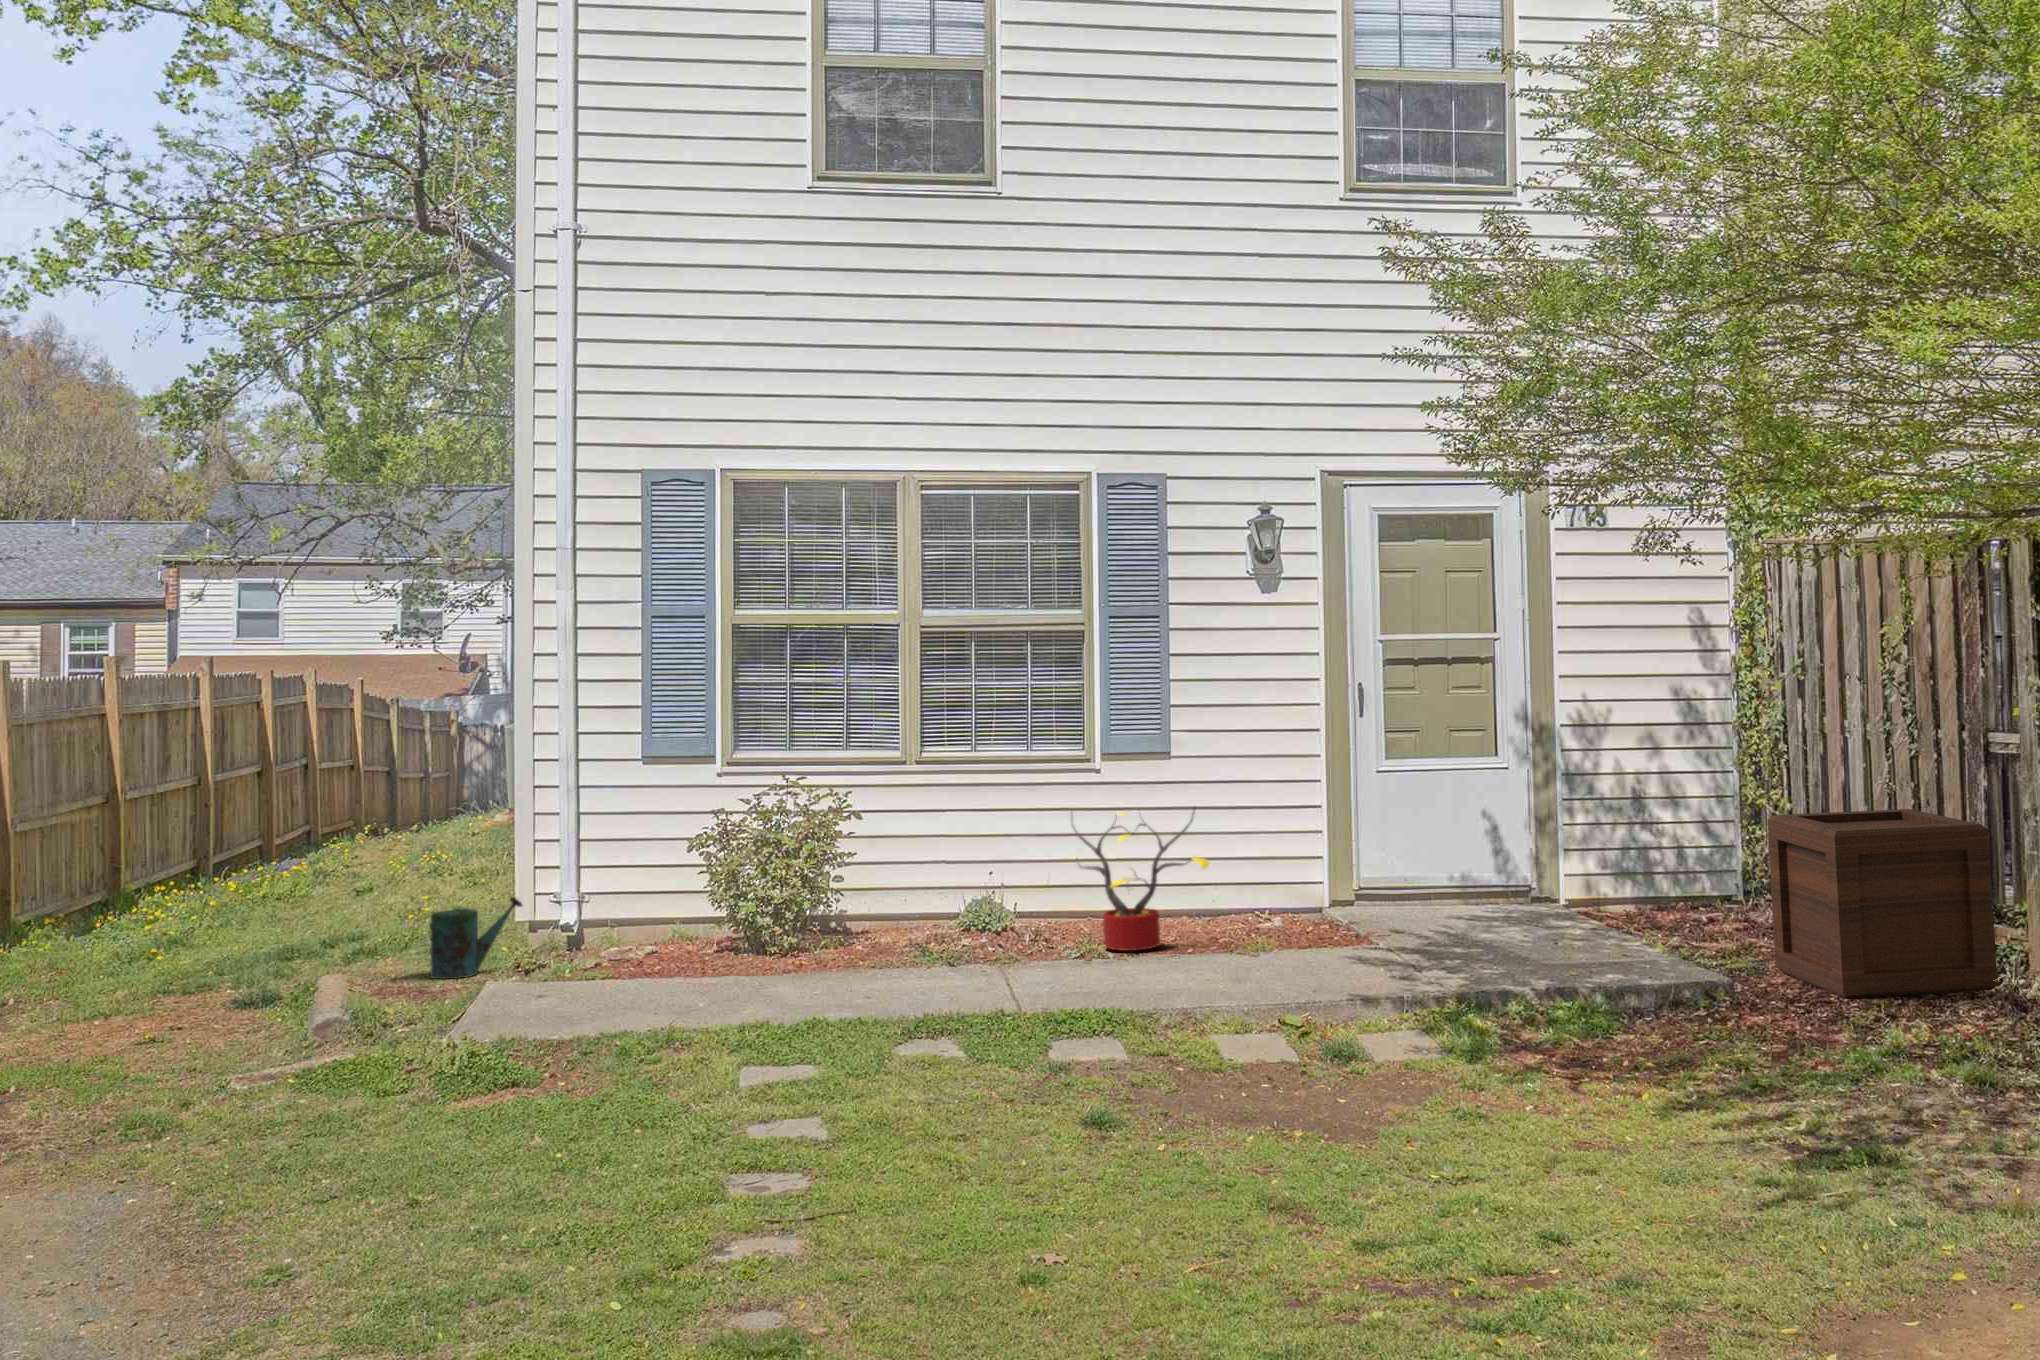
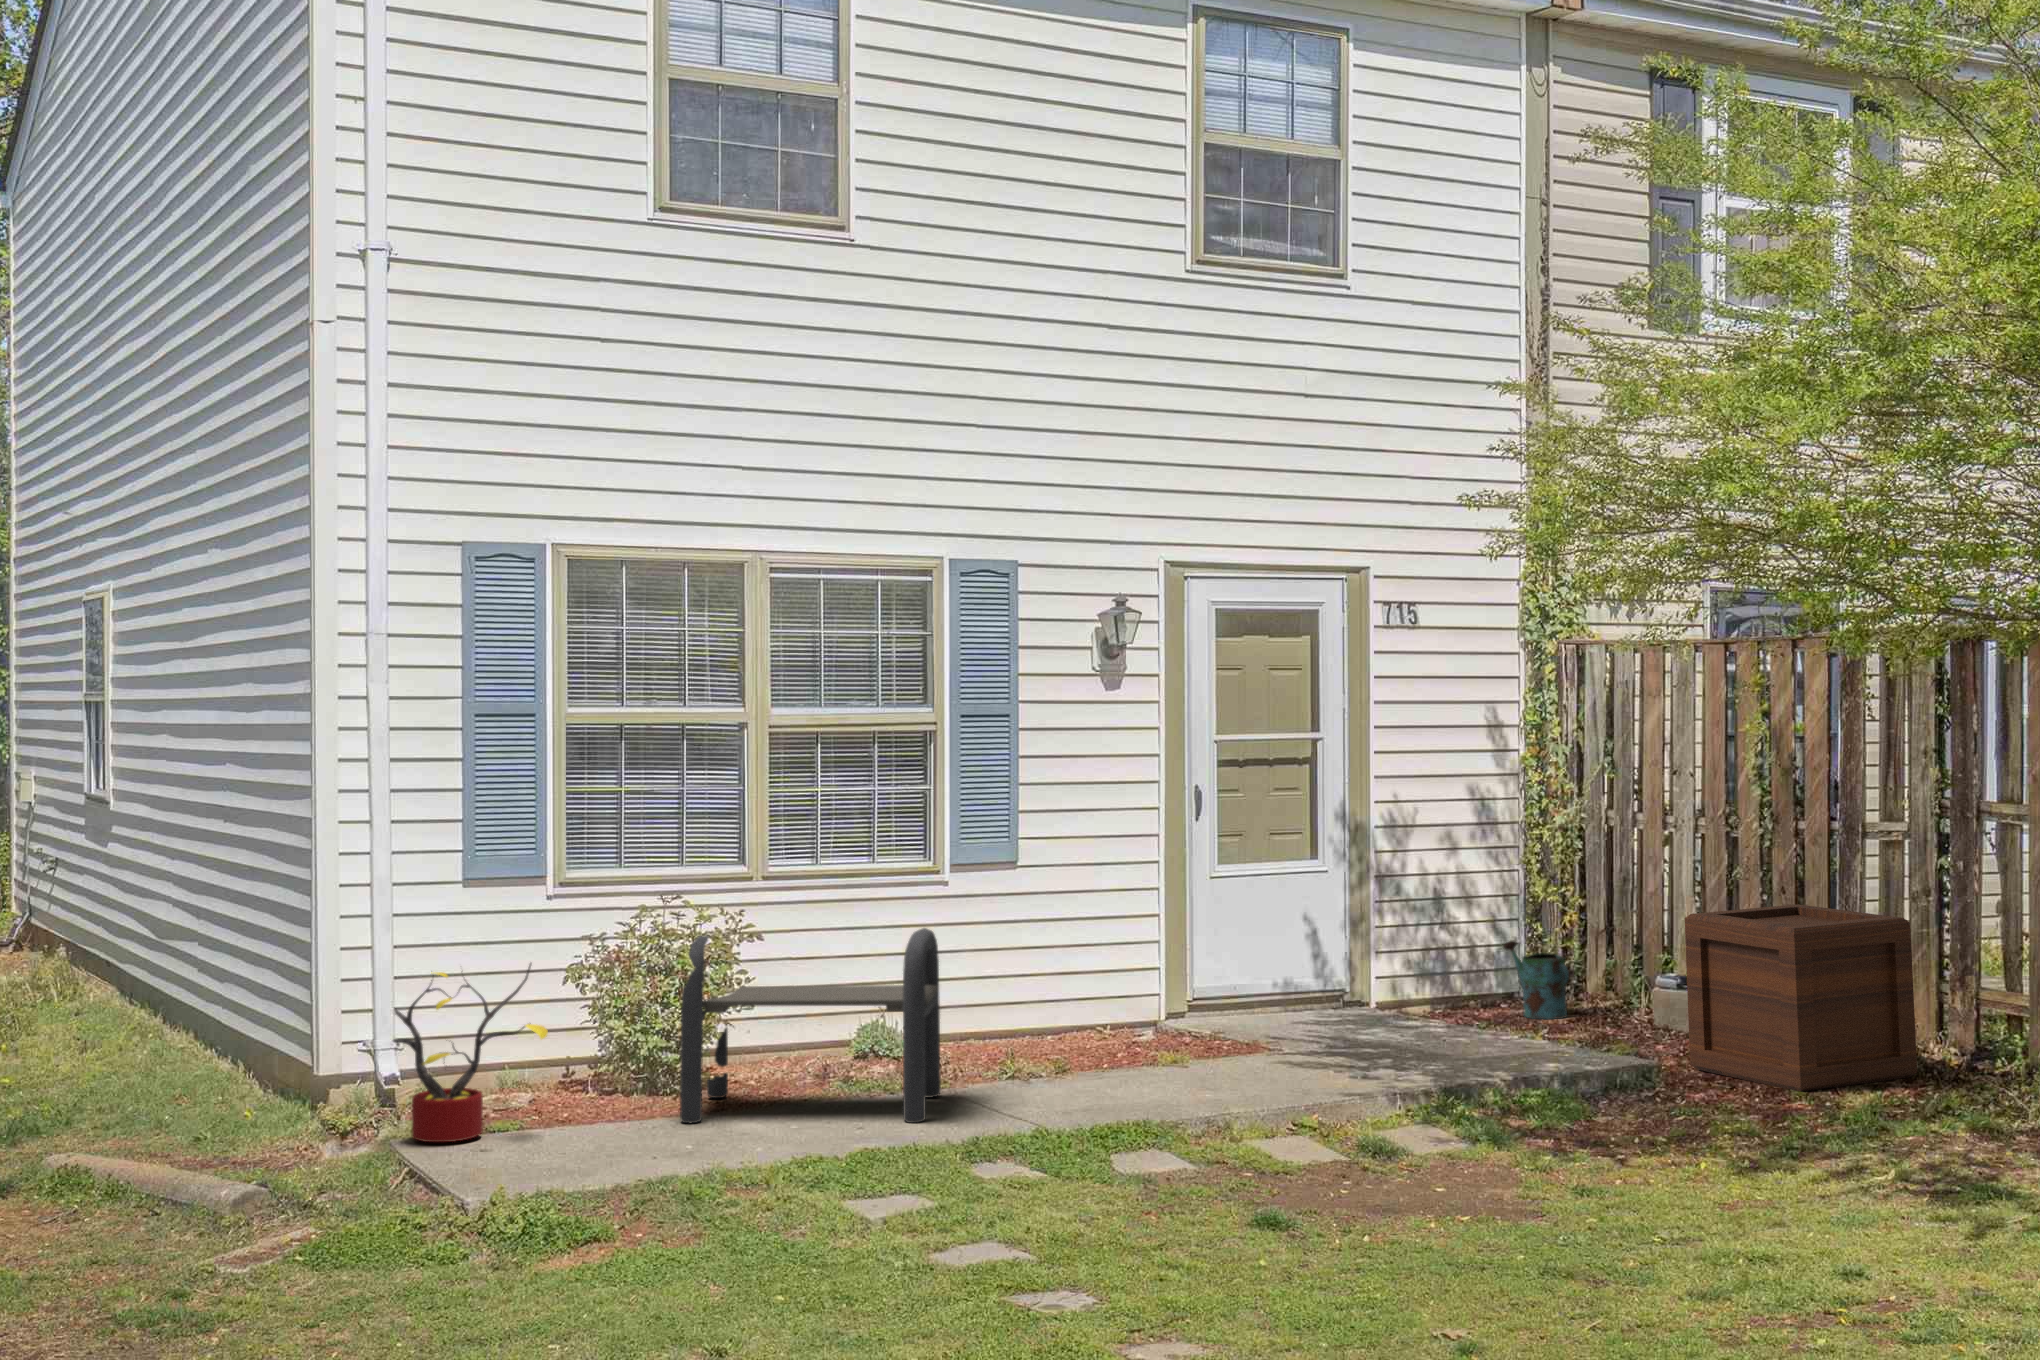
bench: none [801,805,1050,983] -> present [680,928,941,1123]
decorative plant: present [1072,813,1209,951] -> present [393,963,548,1142]
watering can: present [430,897,522,979] -> present [1503,941,1569,1019]

